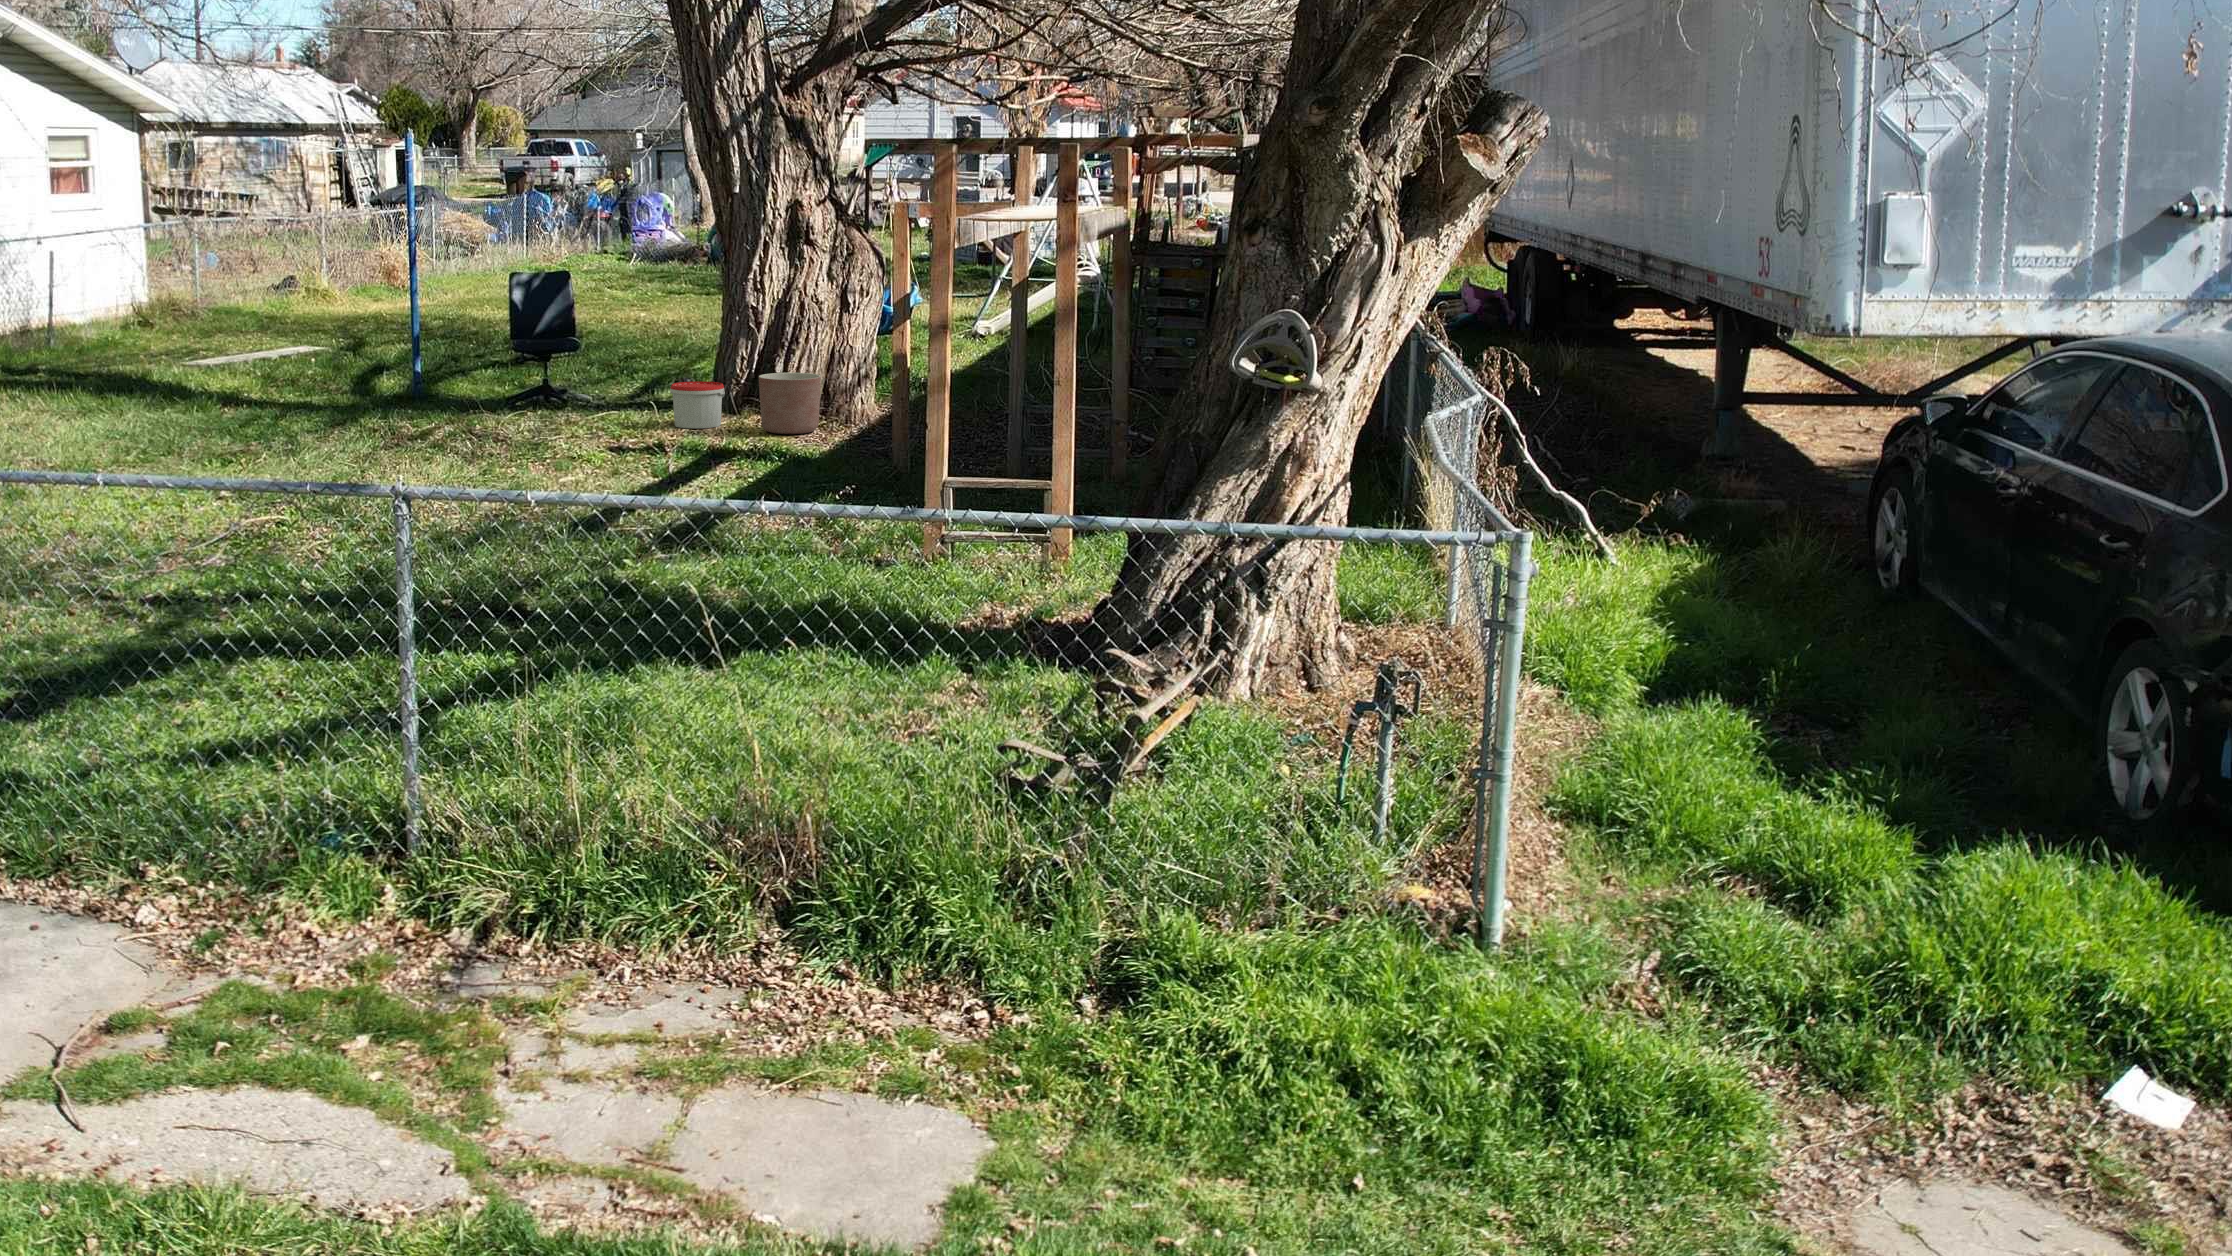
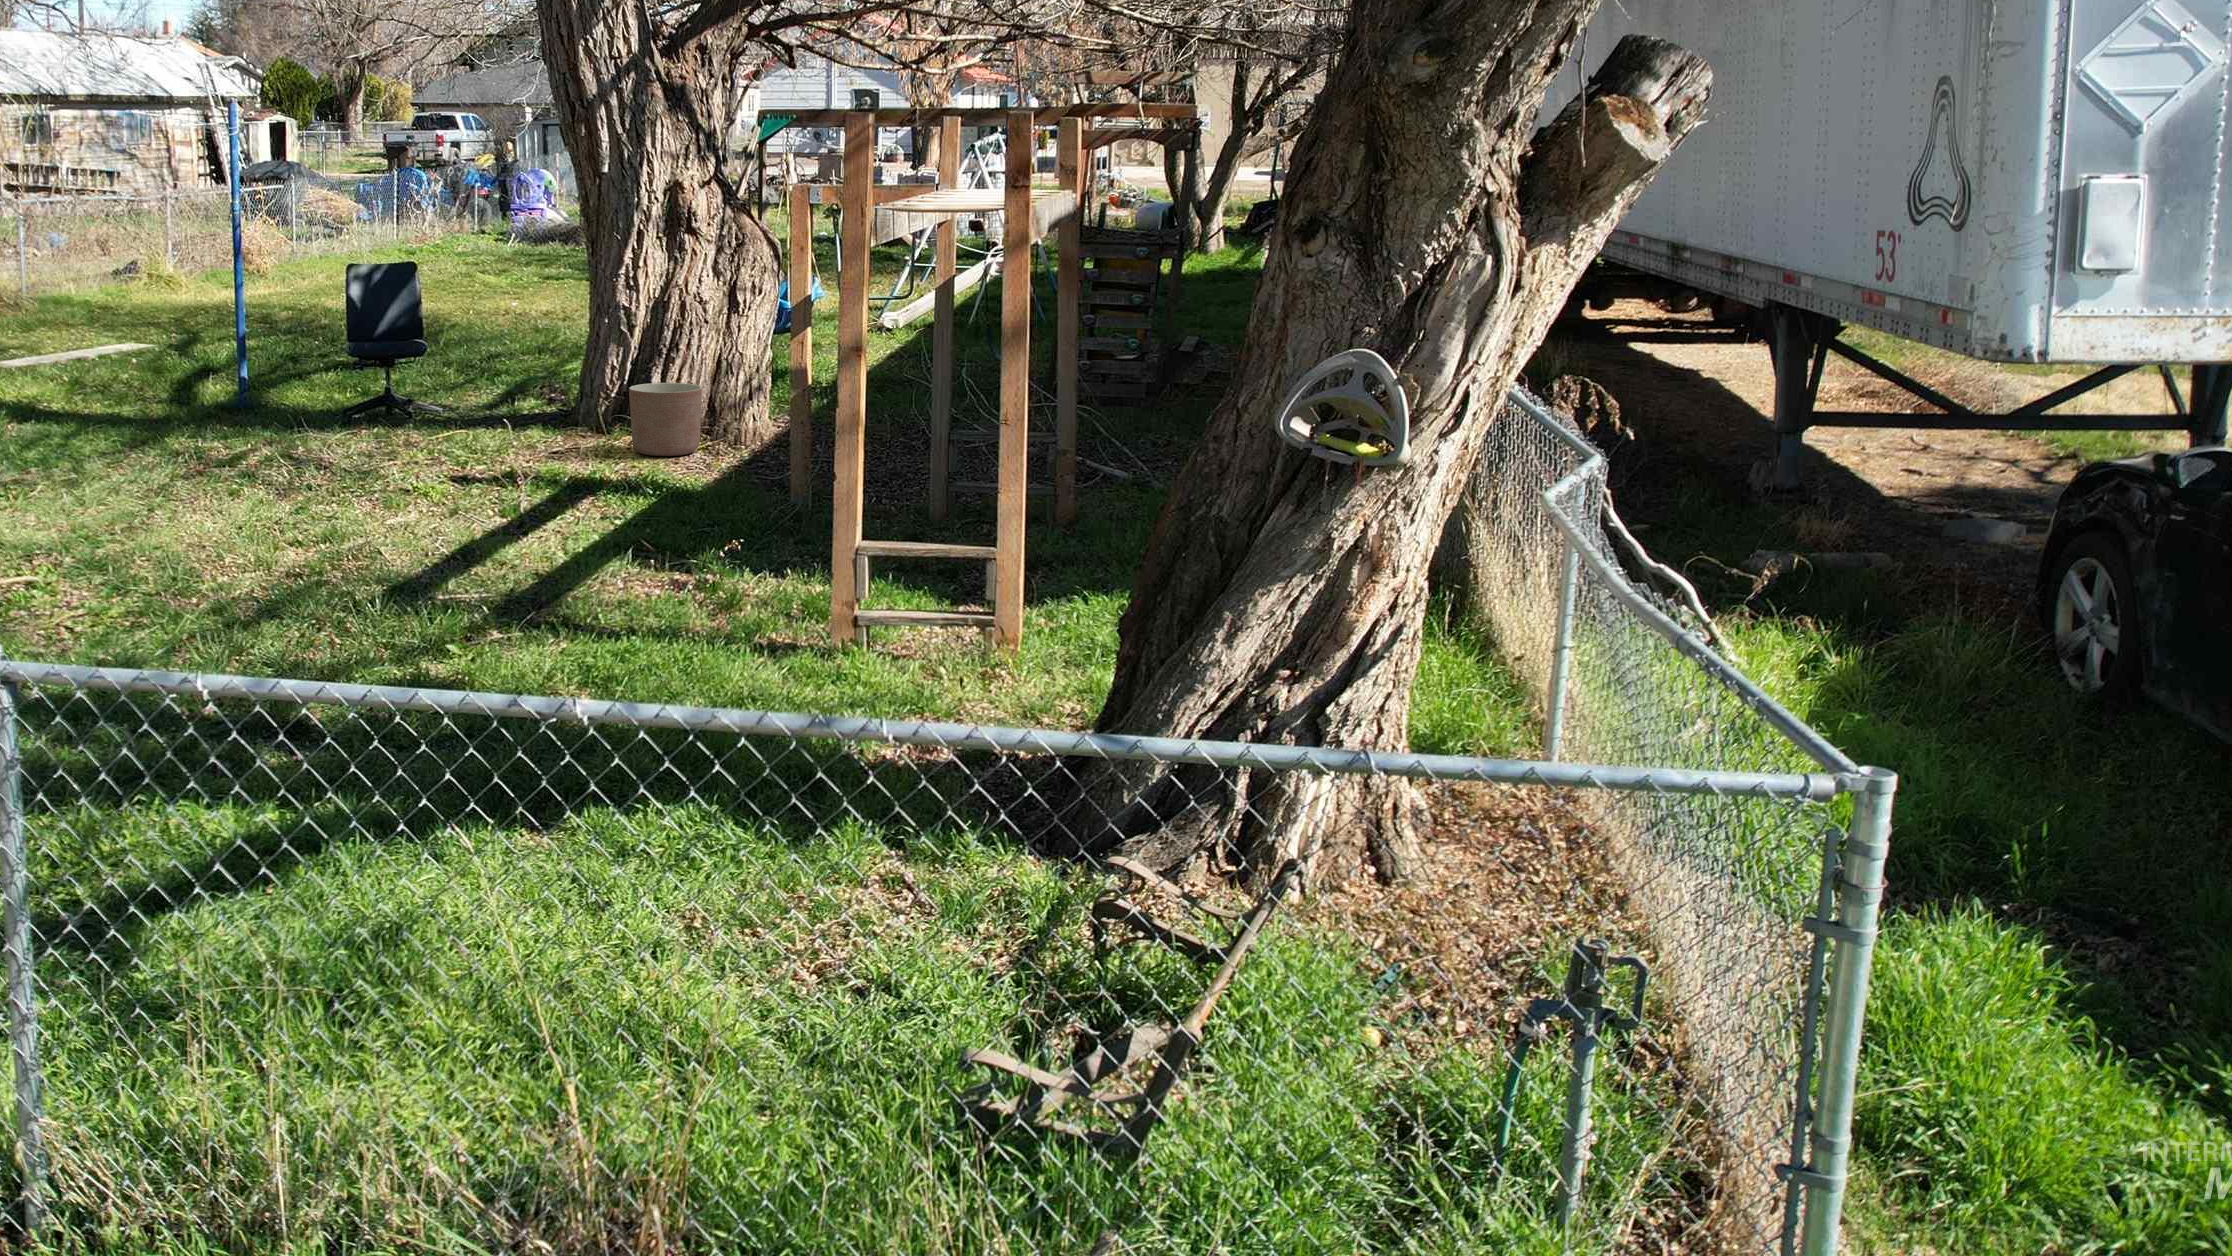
bucket: present [670,381,725,428] -> none [526,392,590,448]

